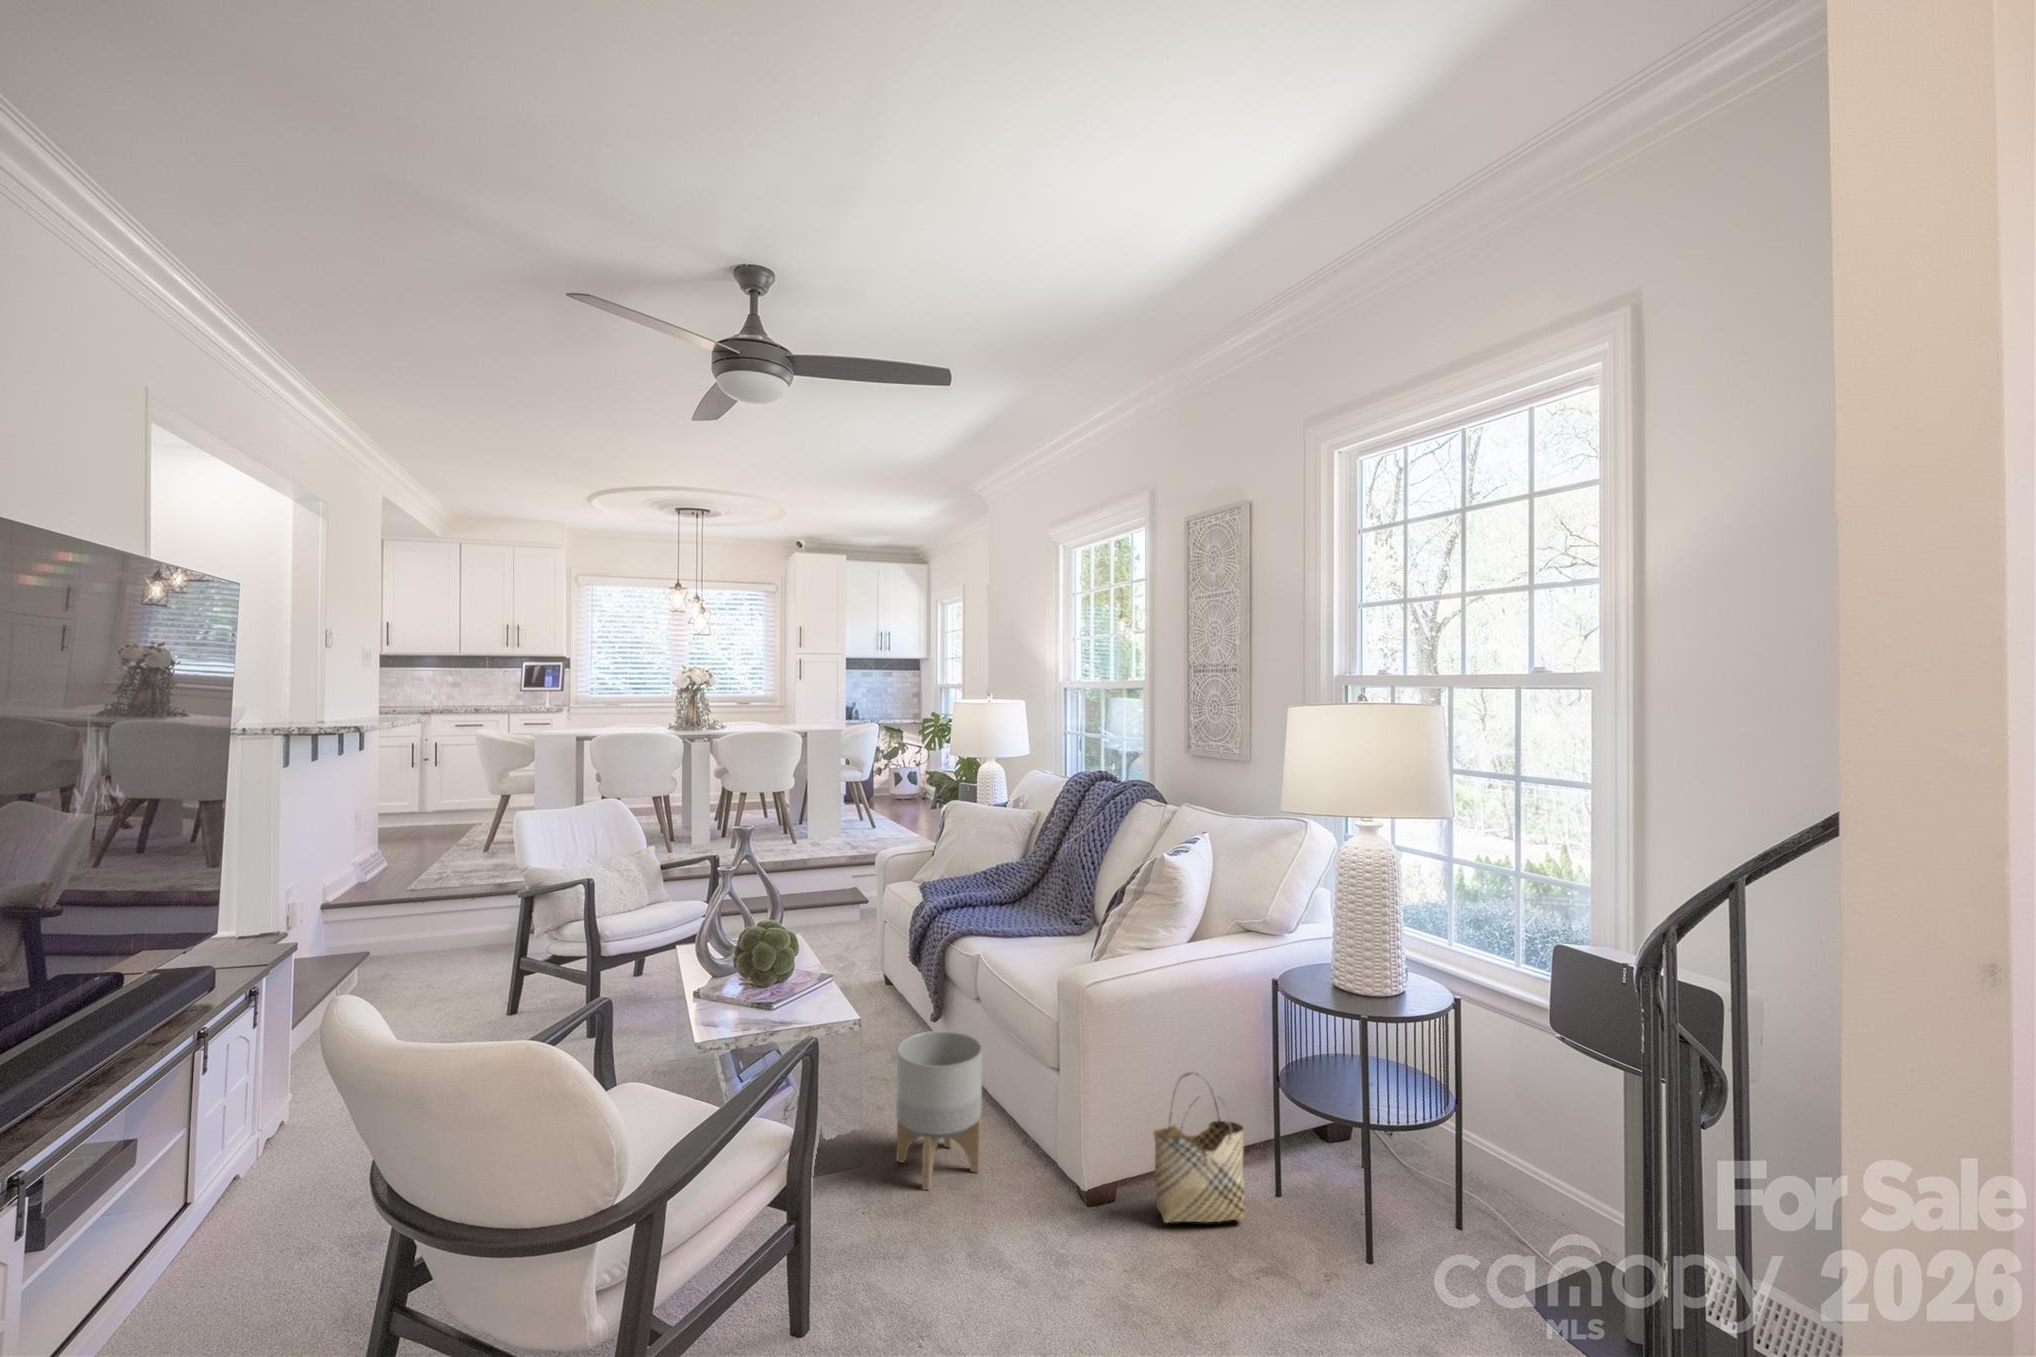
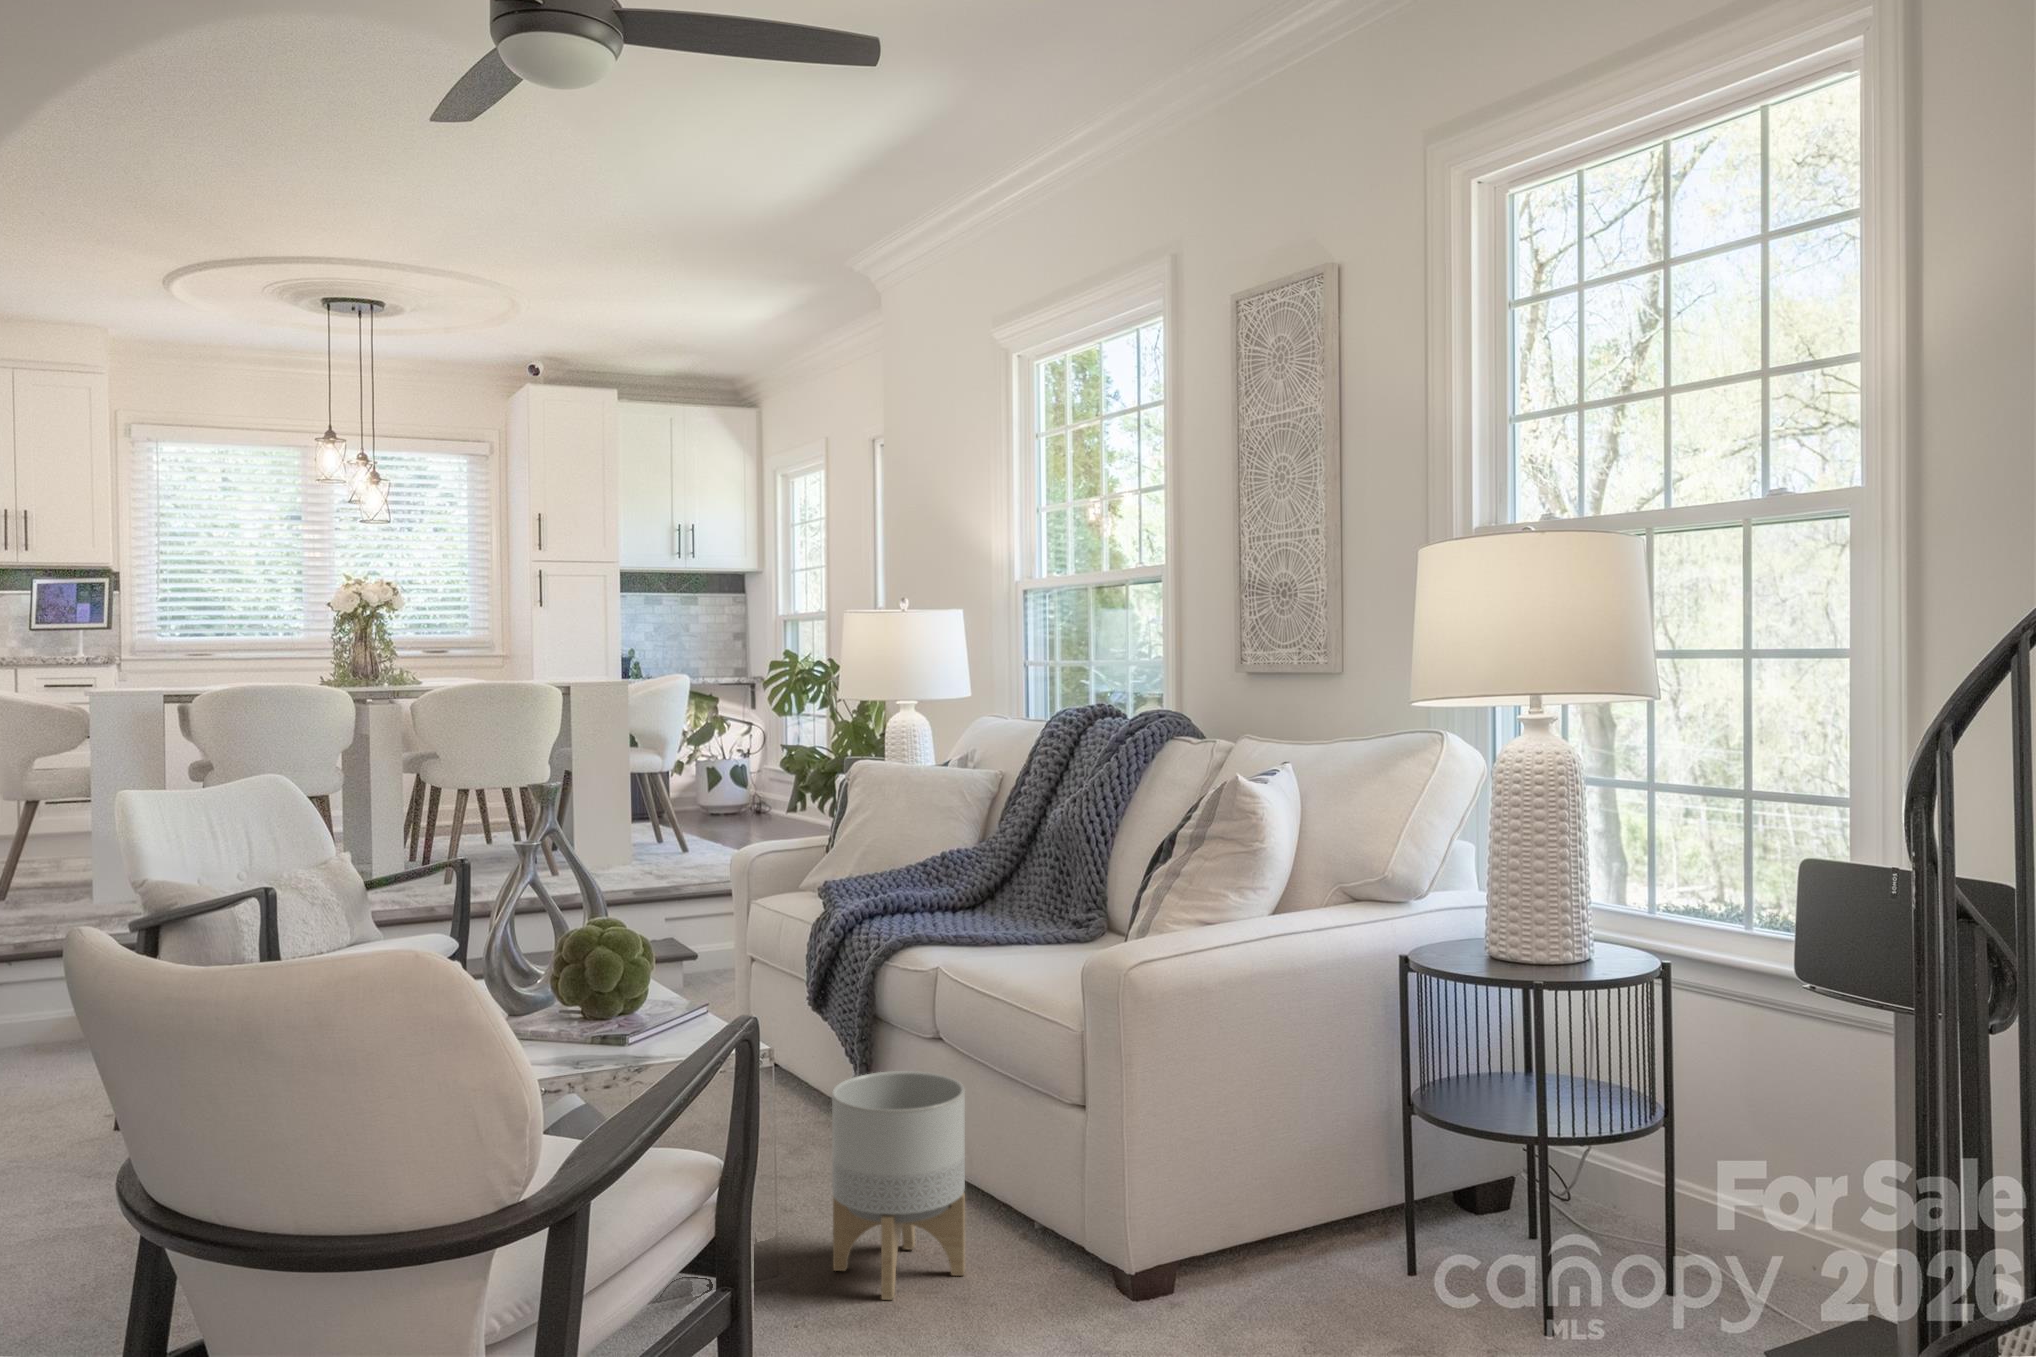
woven basket: present [1153,1072,1246,1223] -> none [1236,1097,1373,1311]

